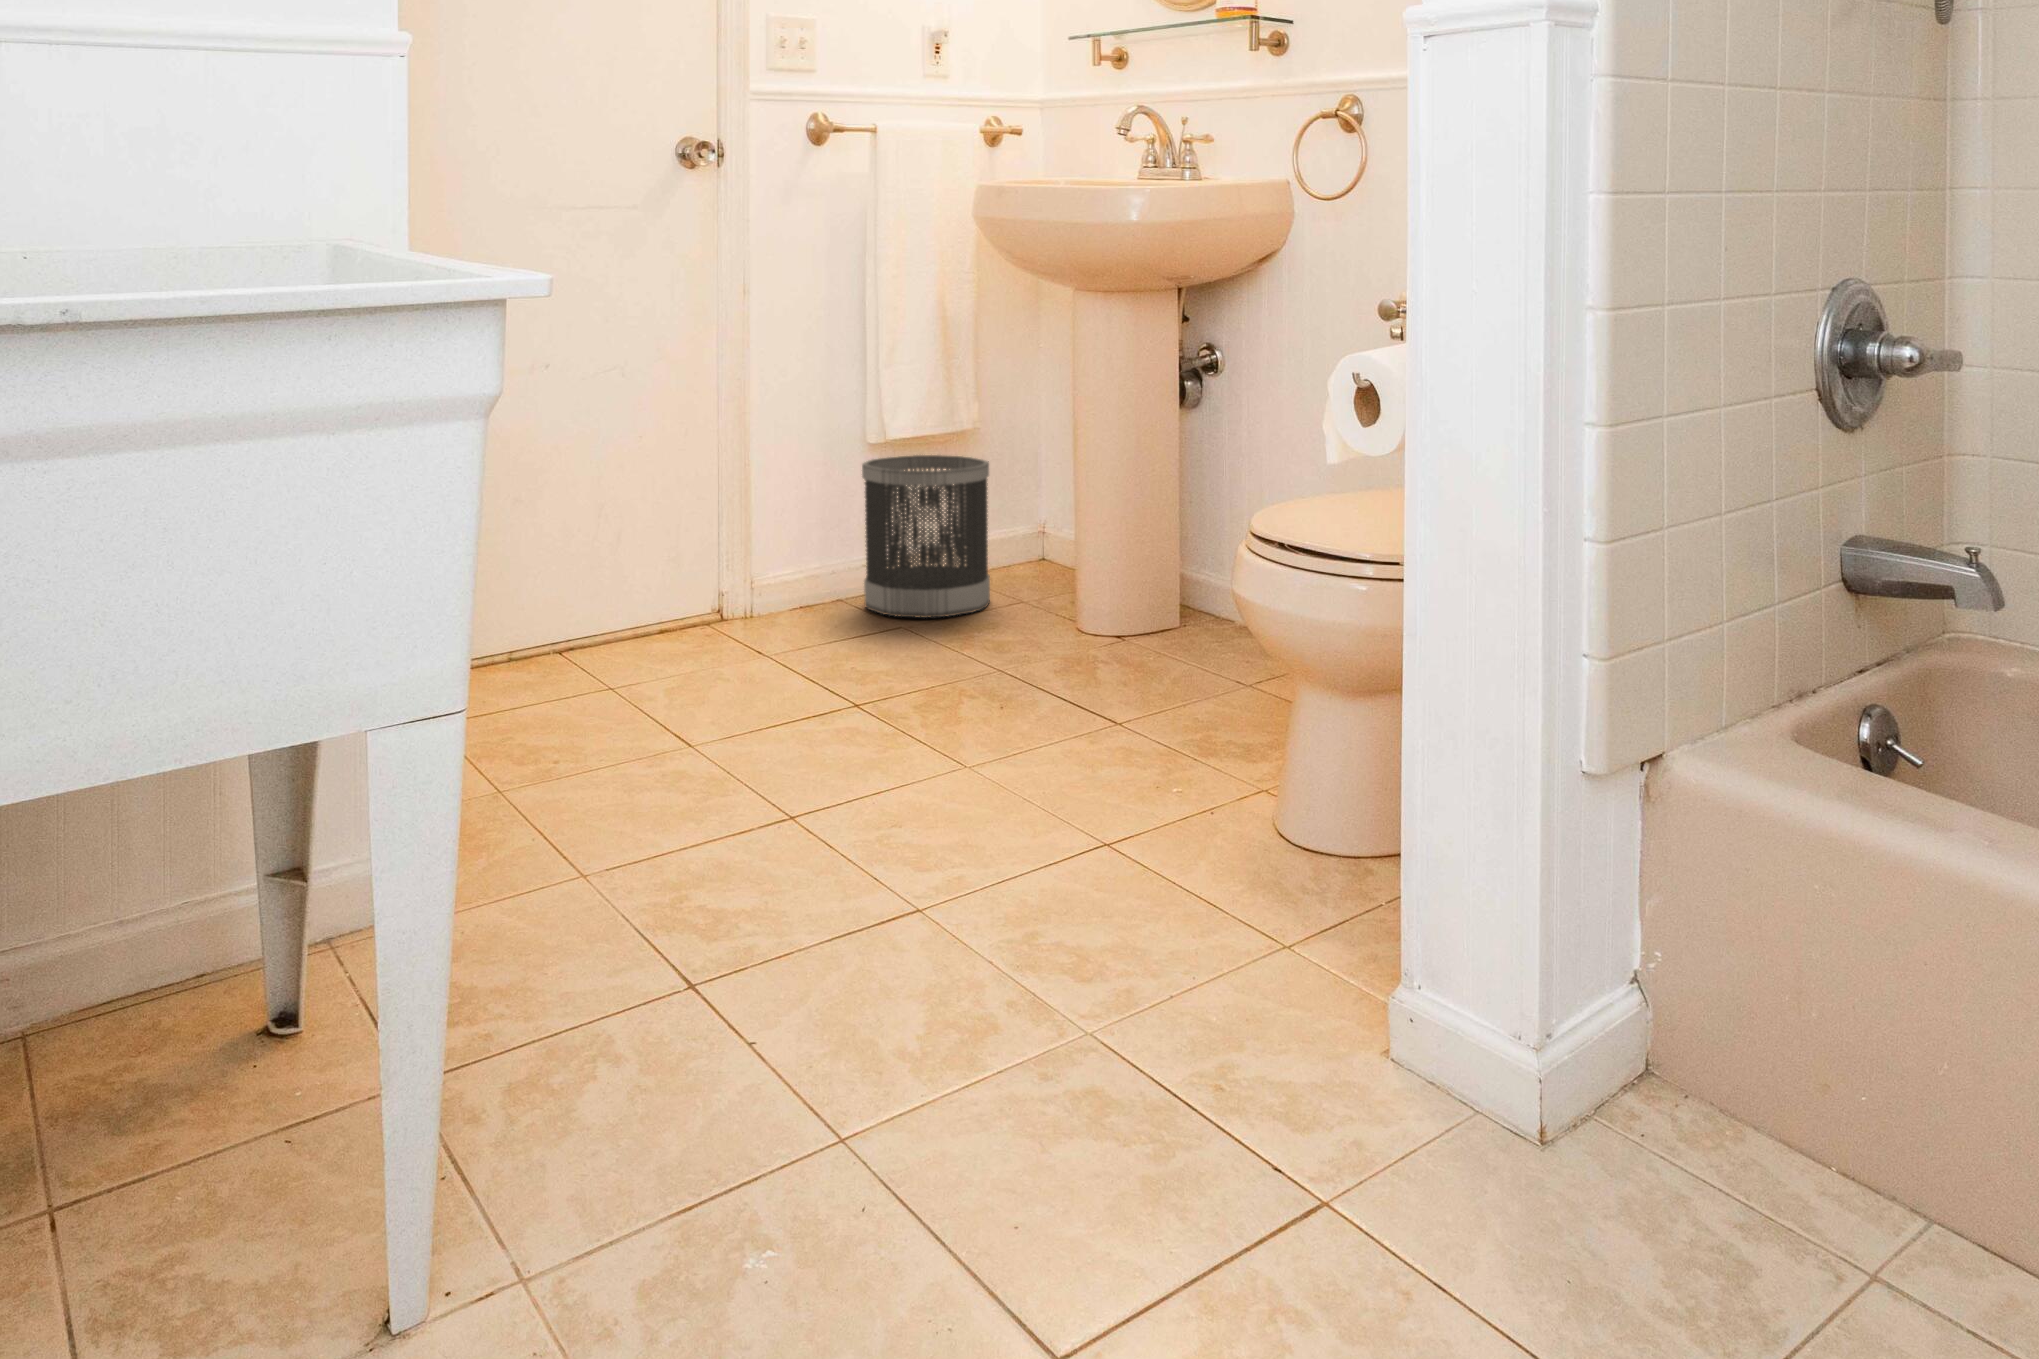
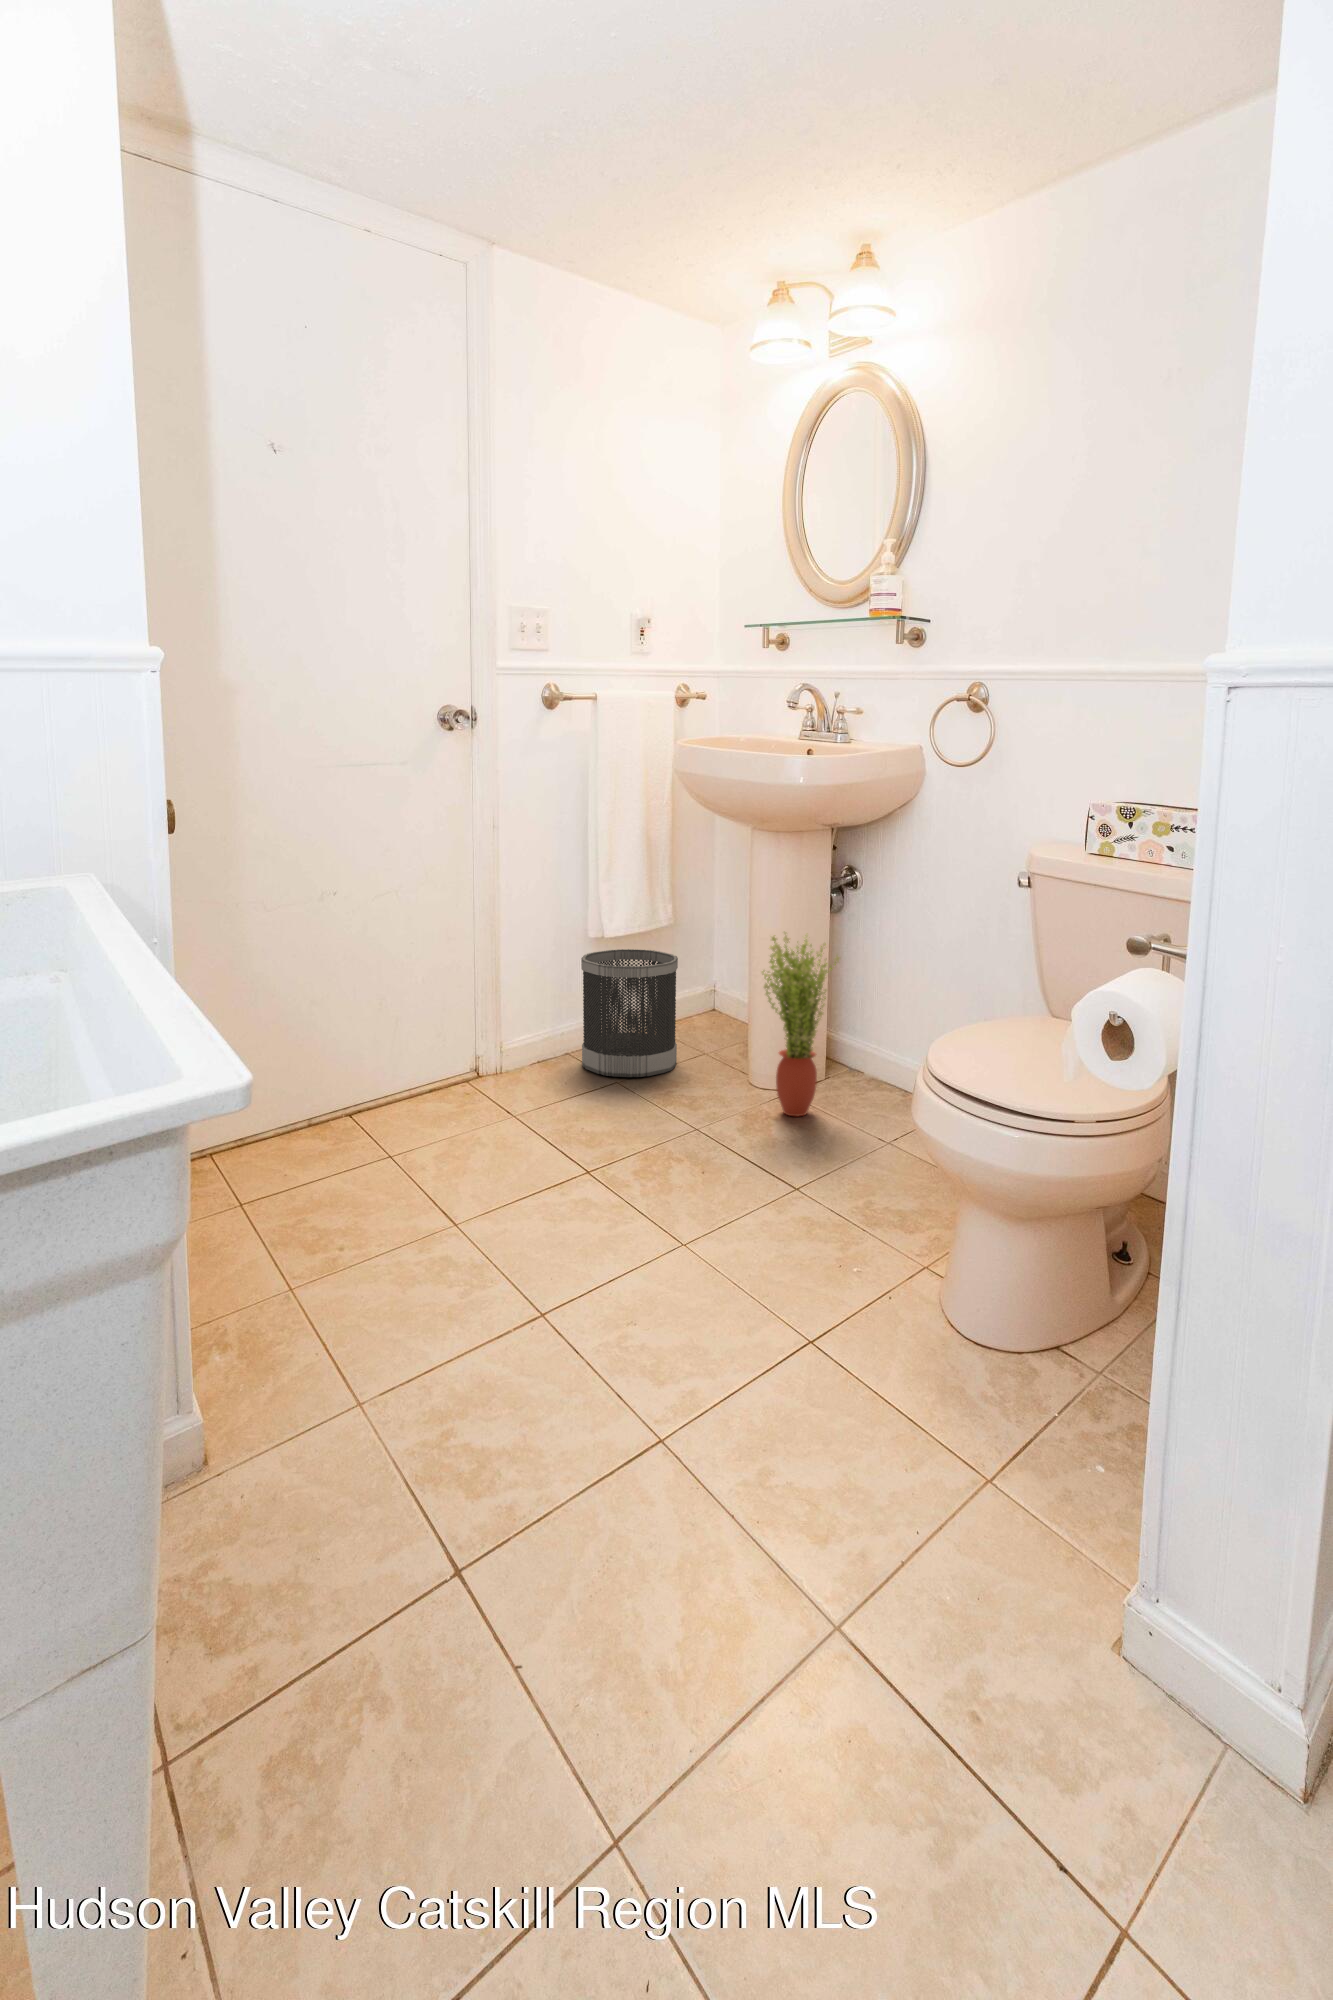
potted plant: none [1079,415,1183,657] -> present [762,935,840,1116]

